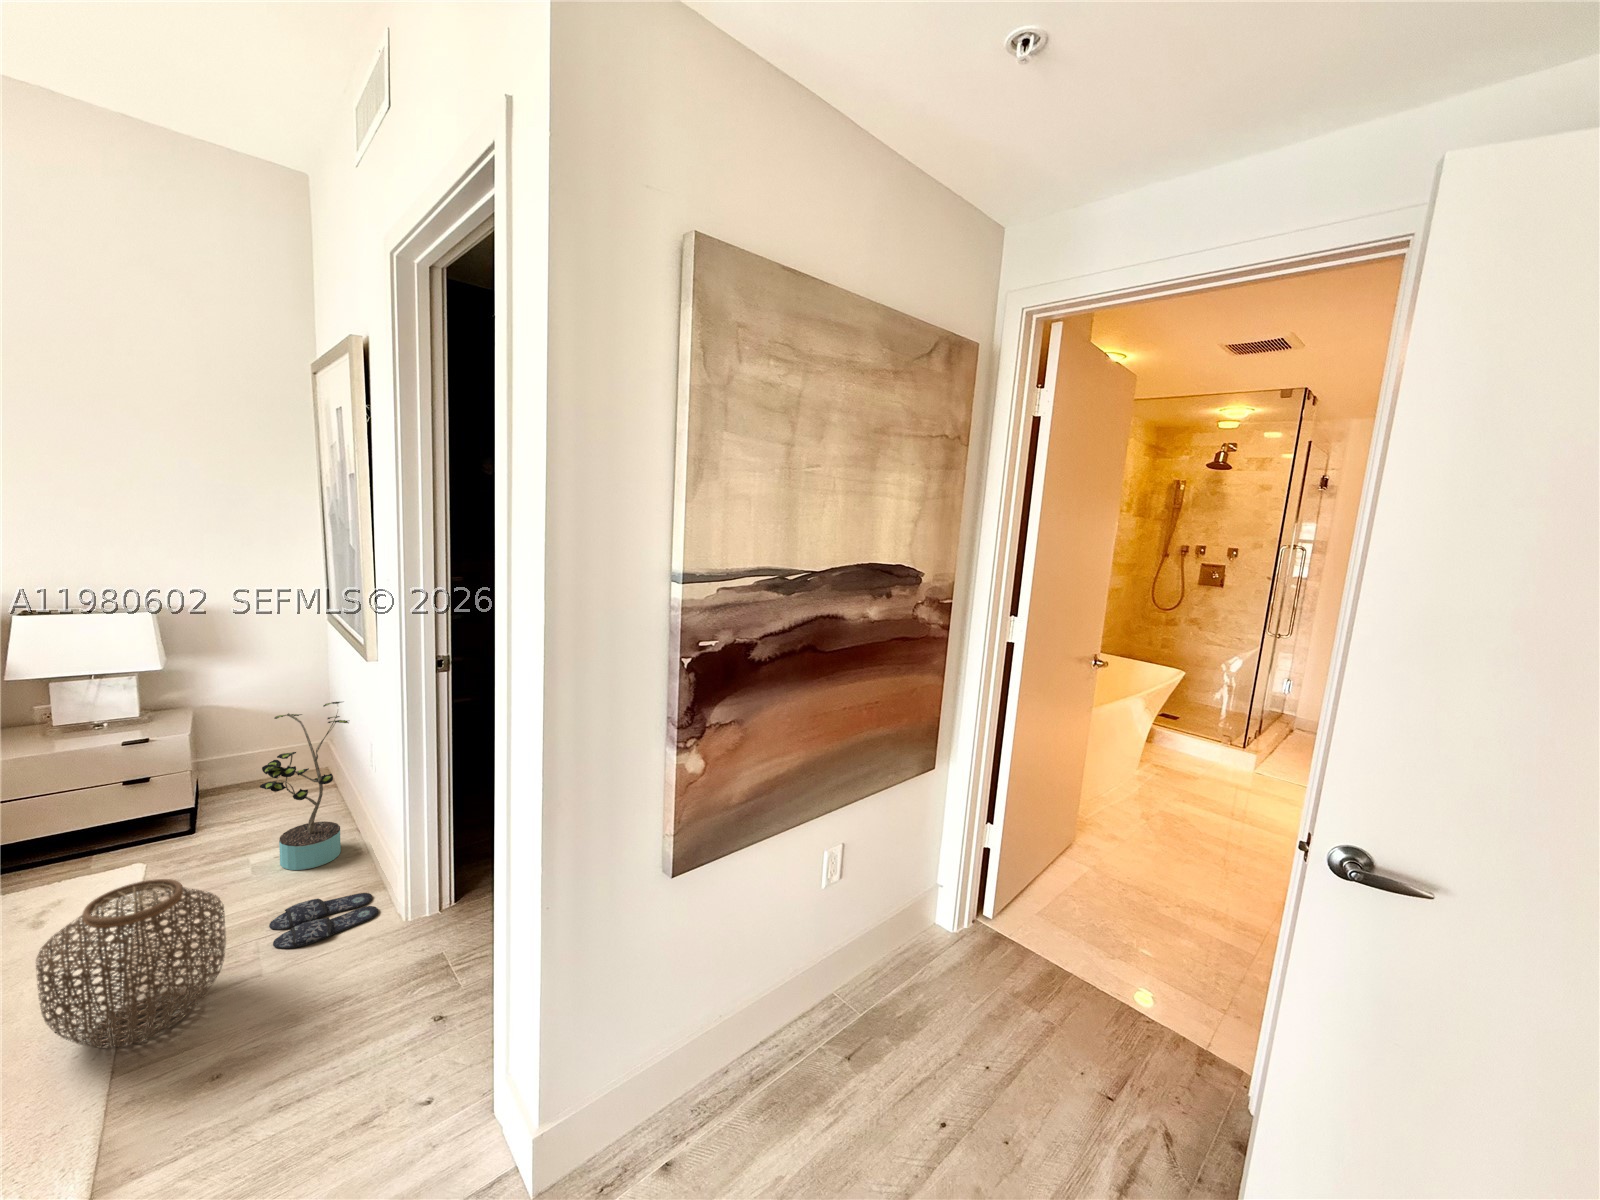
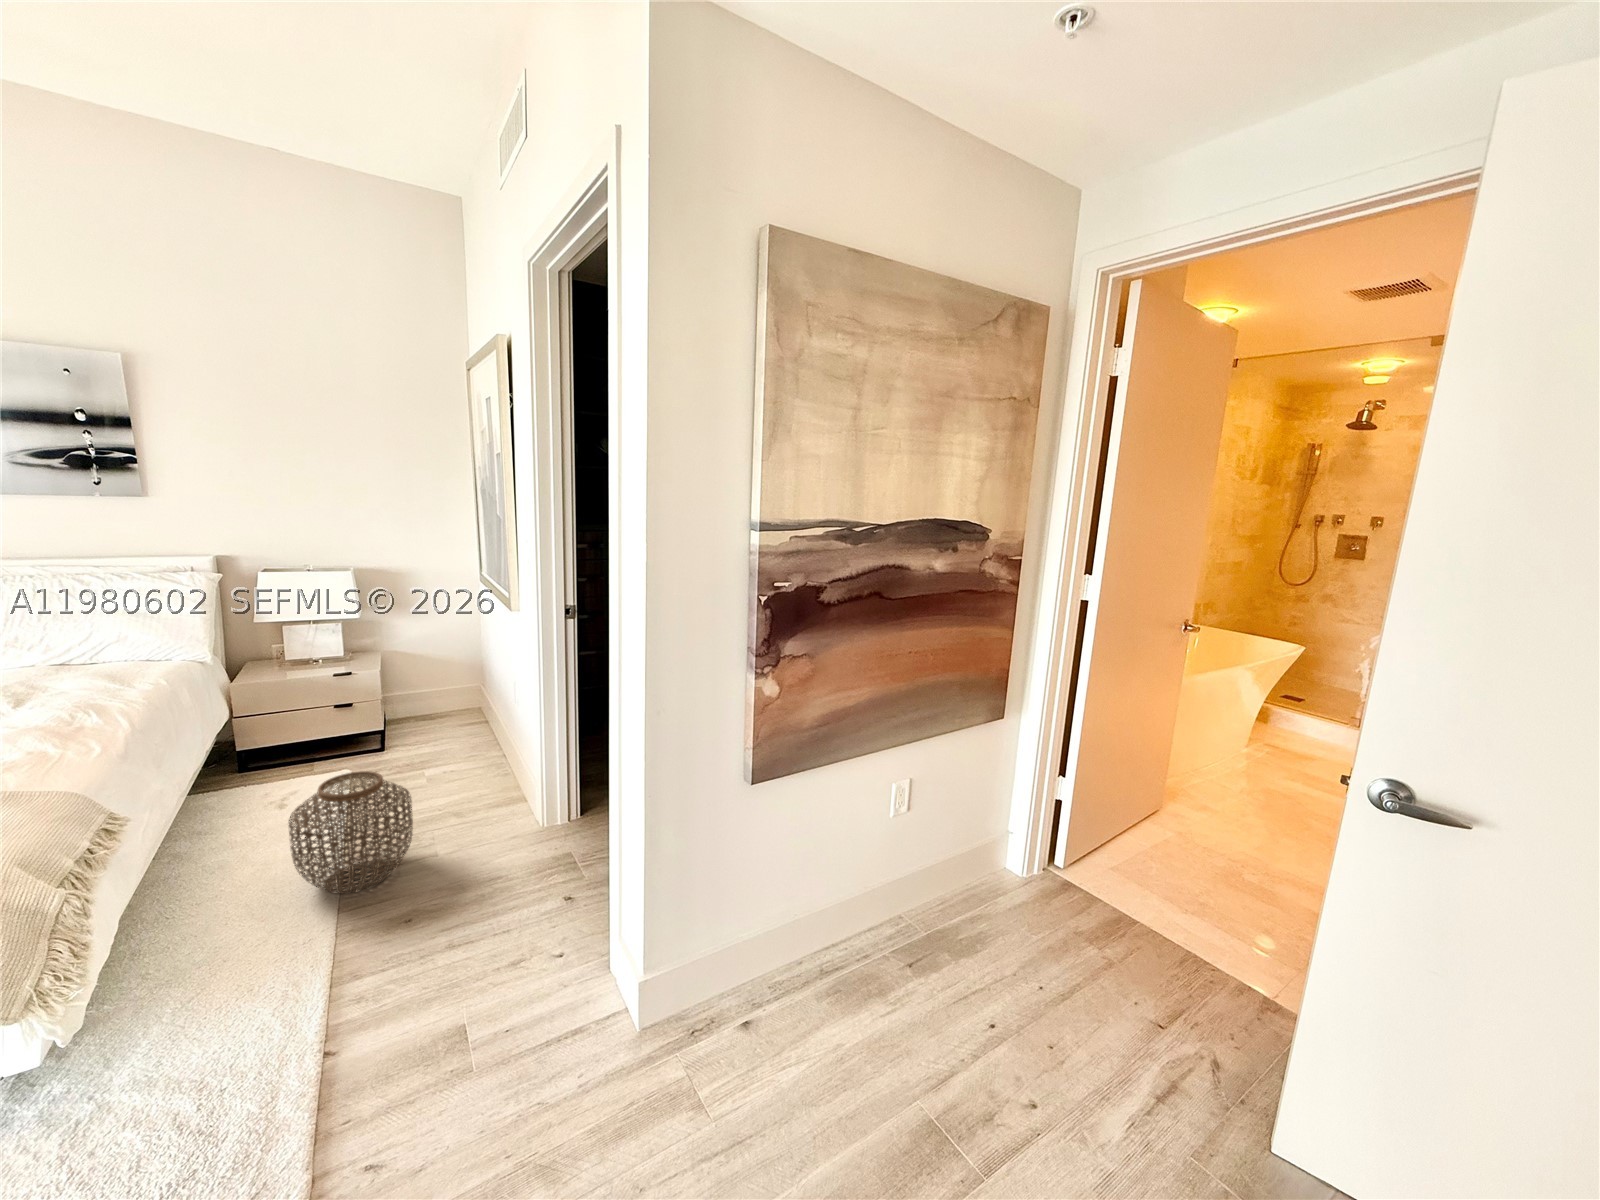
potted plant: present [260,702,349,870] -> none [434,646,501,782]
slippers: present [269,893,379,949] -> none [442,803,523,838]

